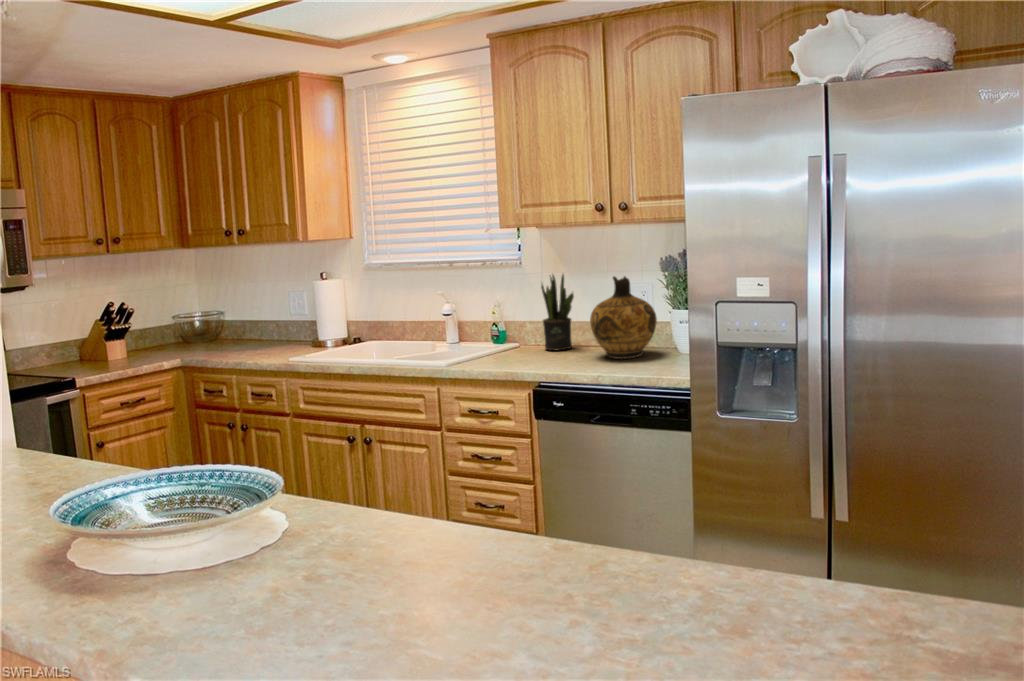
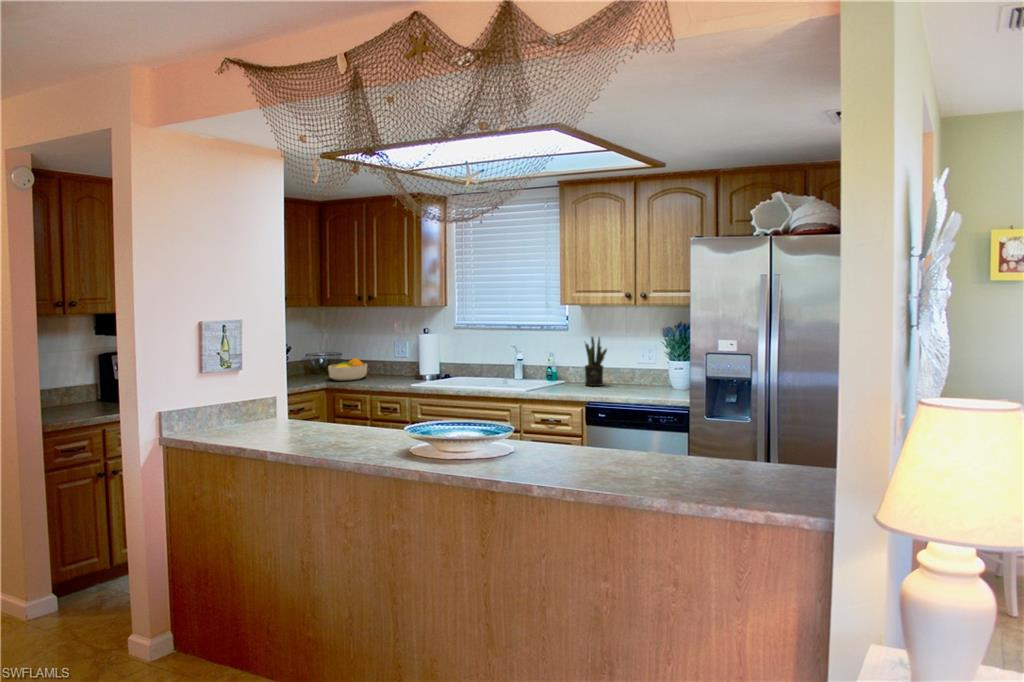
ceramic jug: present [590,276,657,359] -> none [619,339,662,391]
fruit bowl: none [184,319,247,354] -> present [328,358,367,381]

